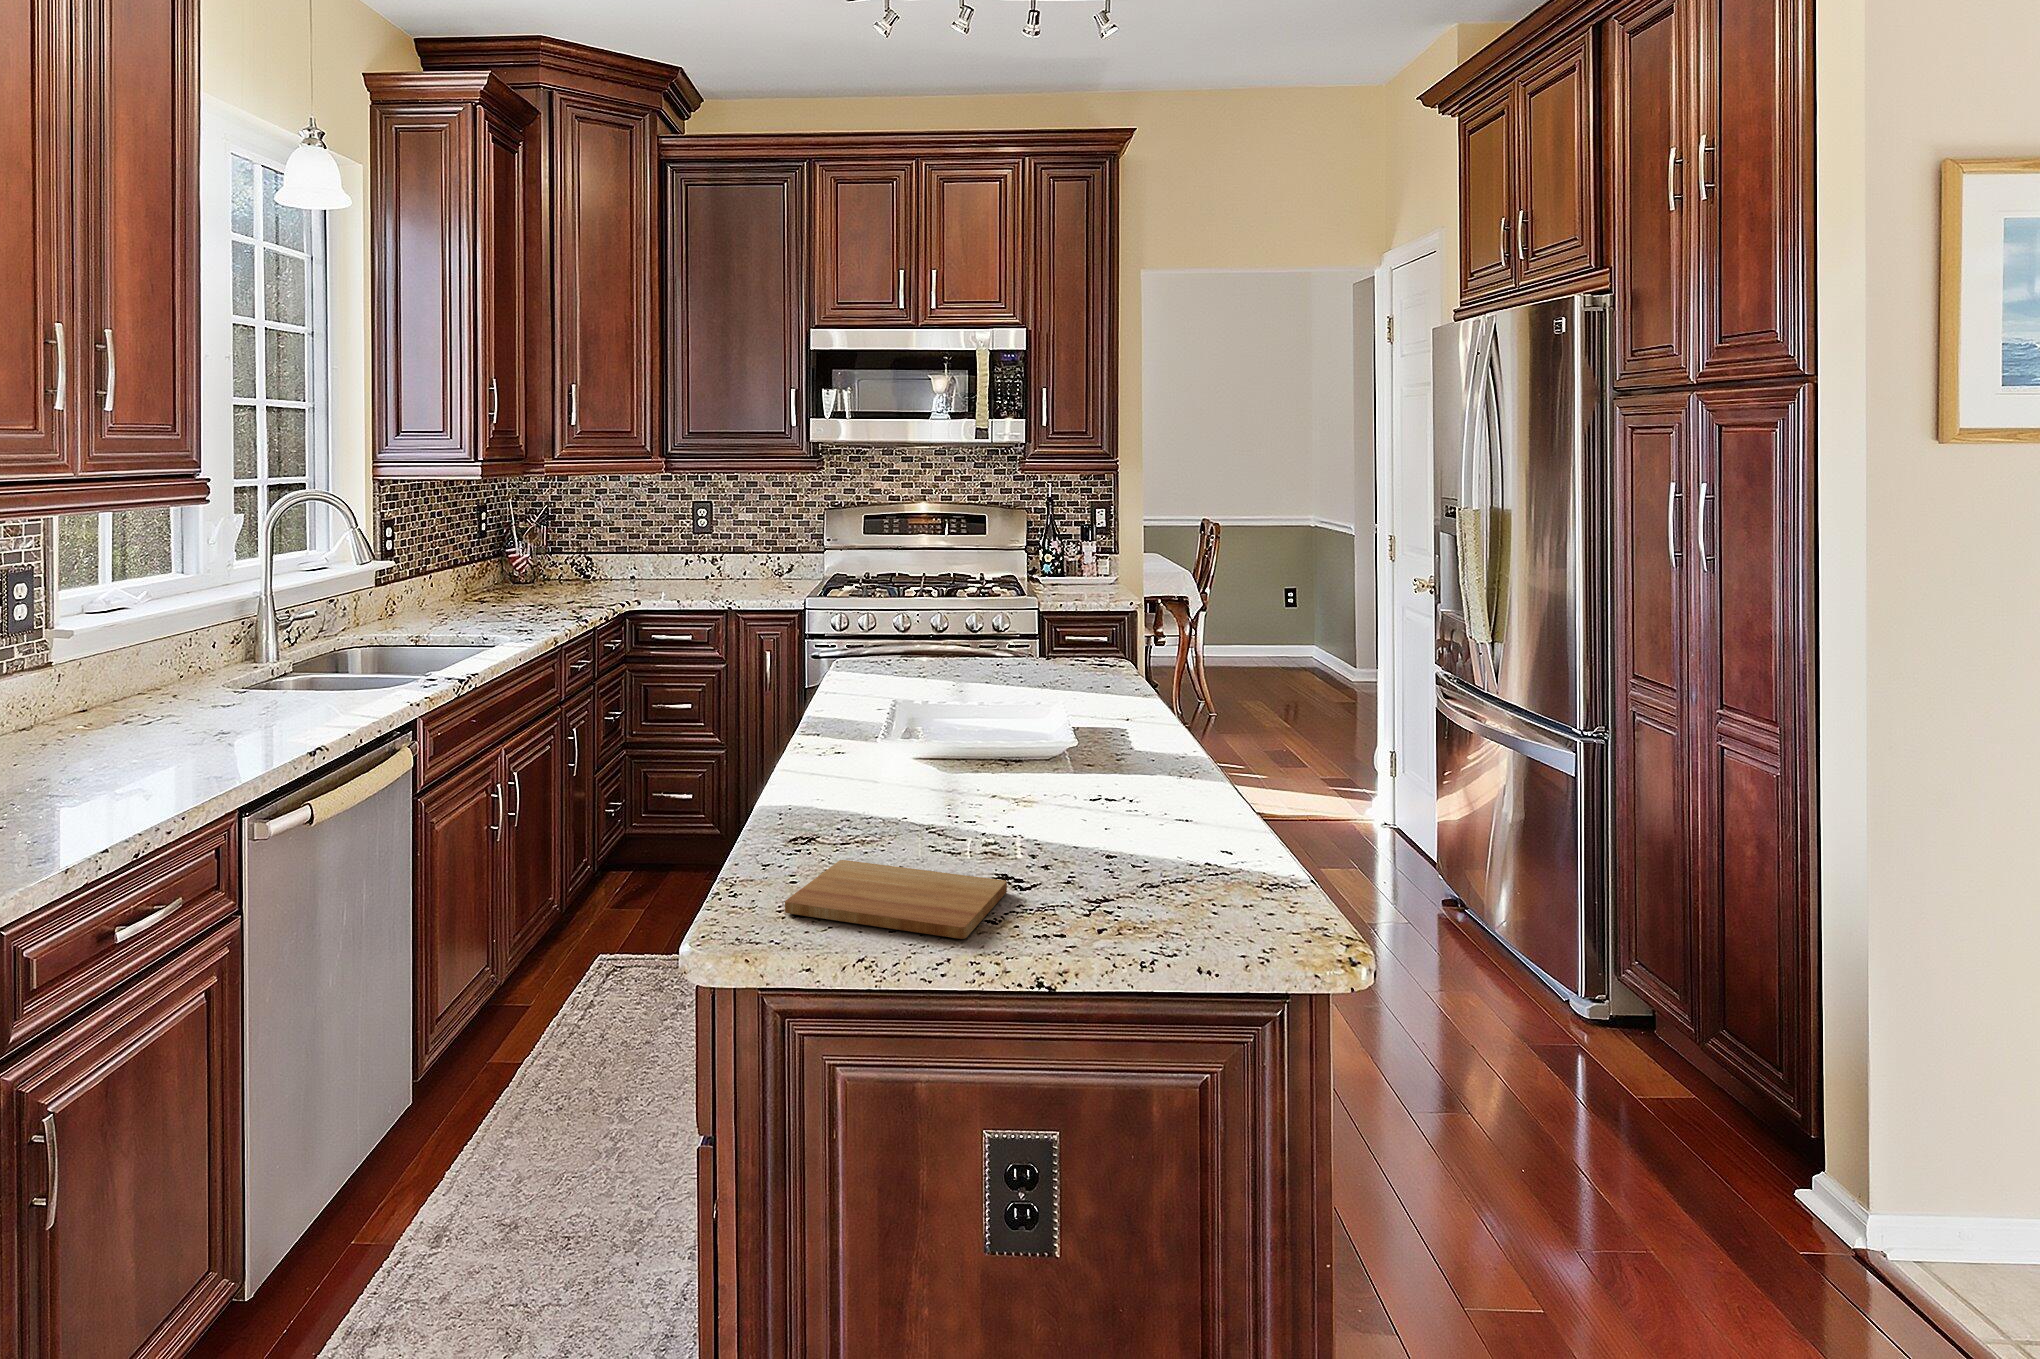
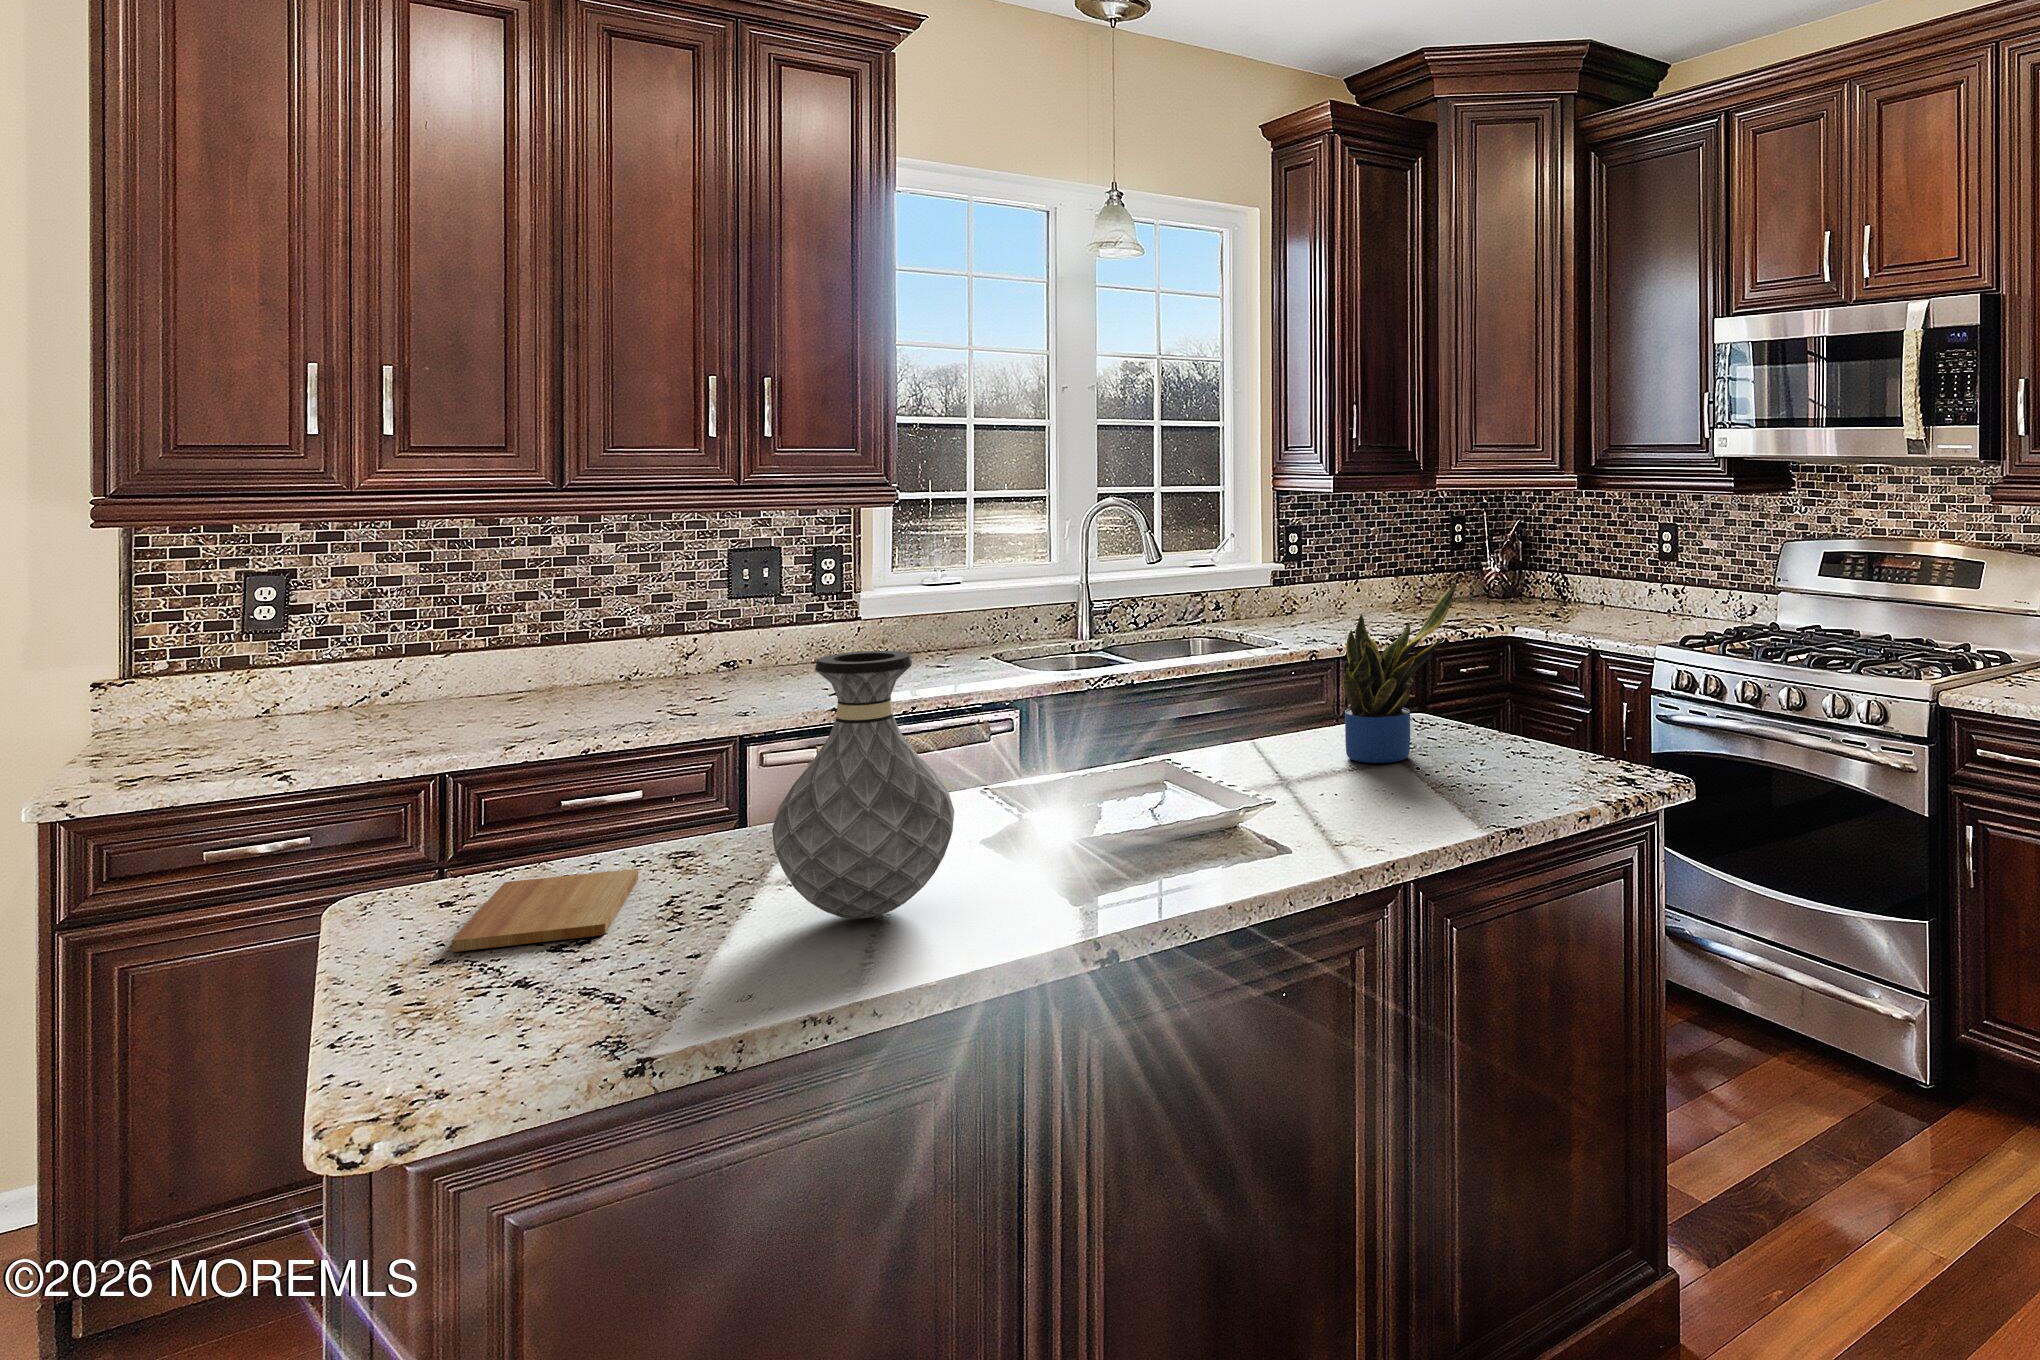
potted plant: none [914,537,997,686] -> present [1343,584,1456,763]
vase: none [1025,596,1174,825] -> present [772,651,954,919]

